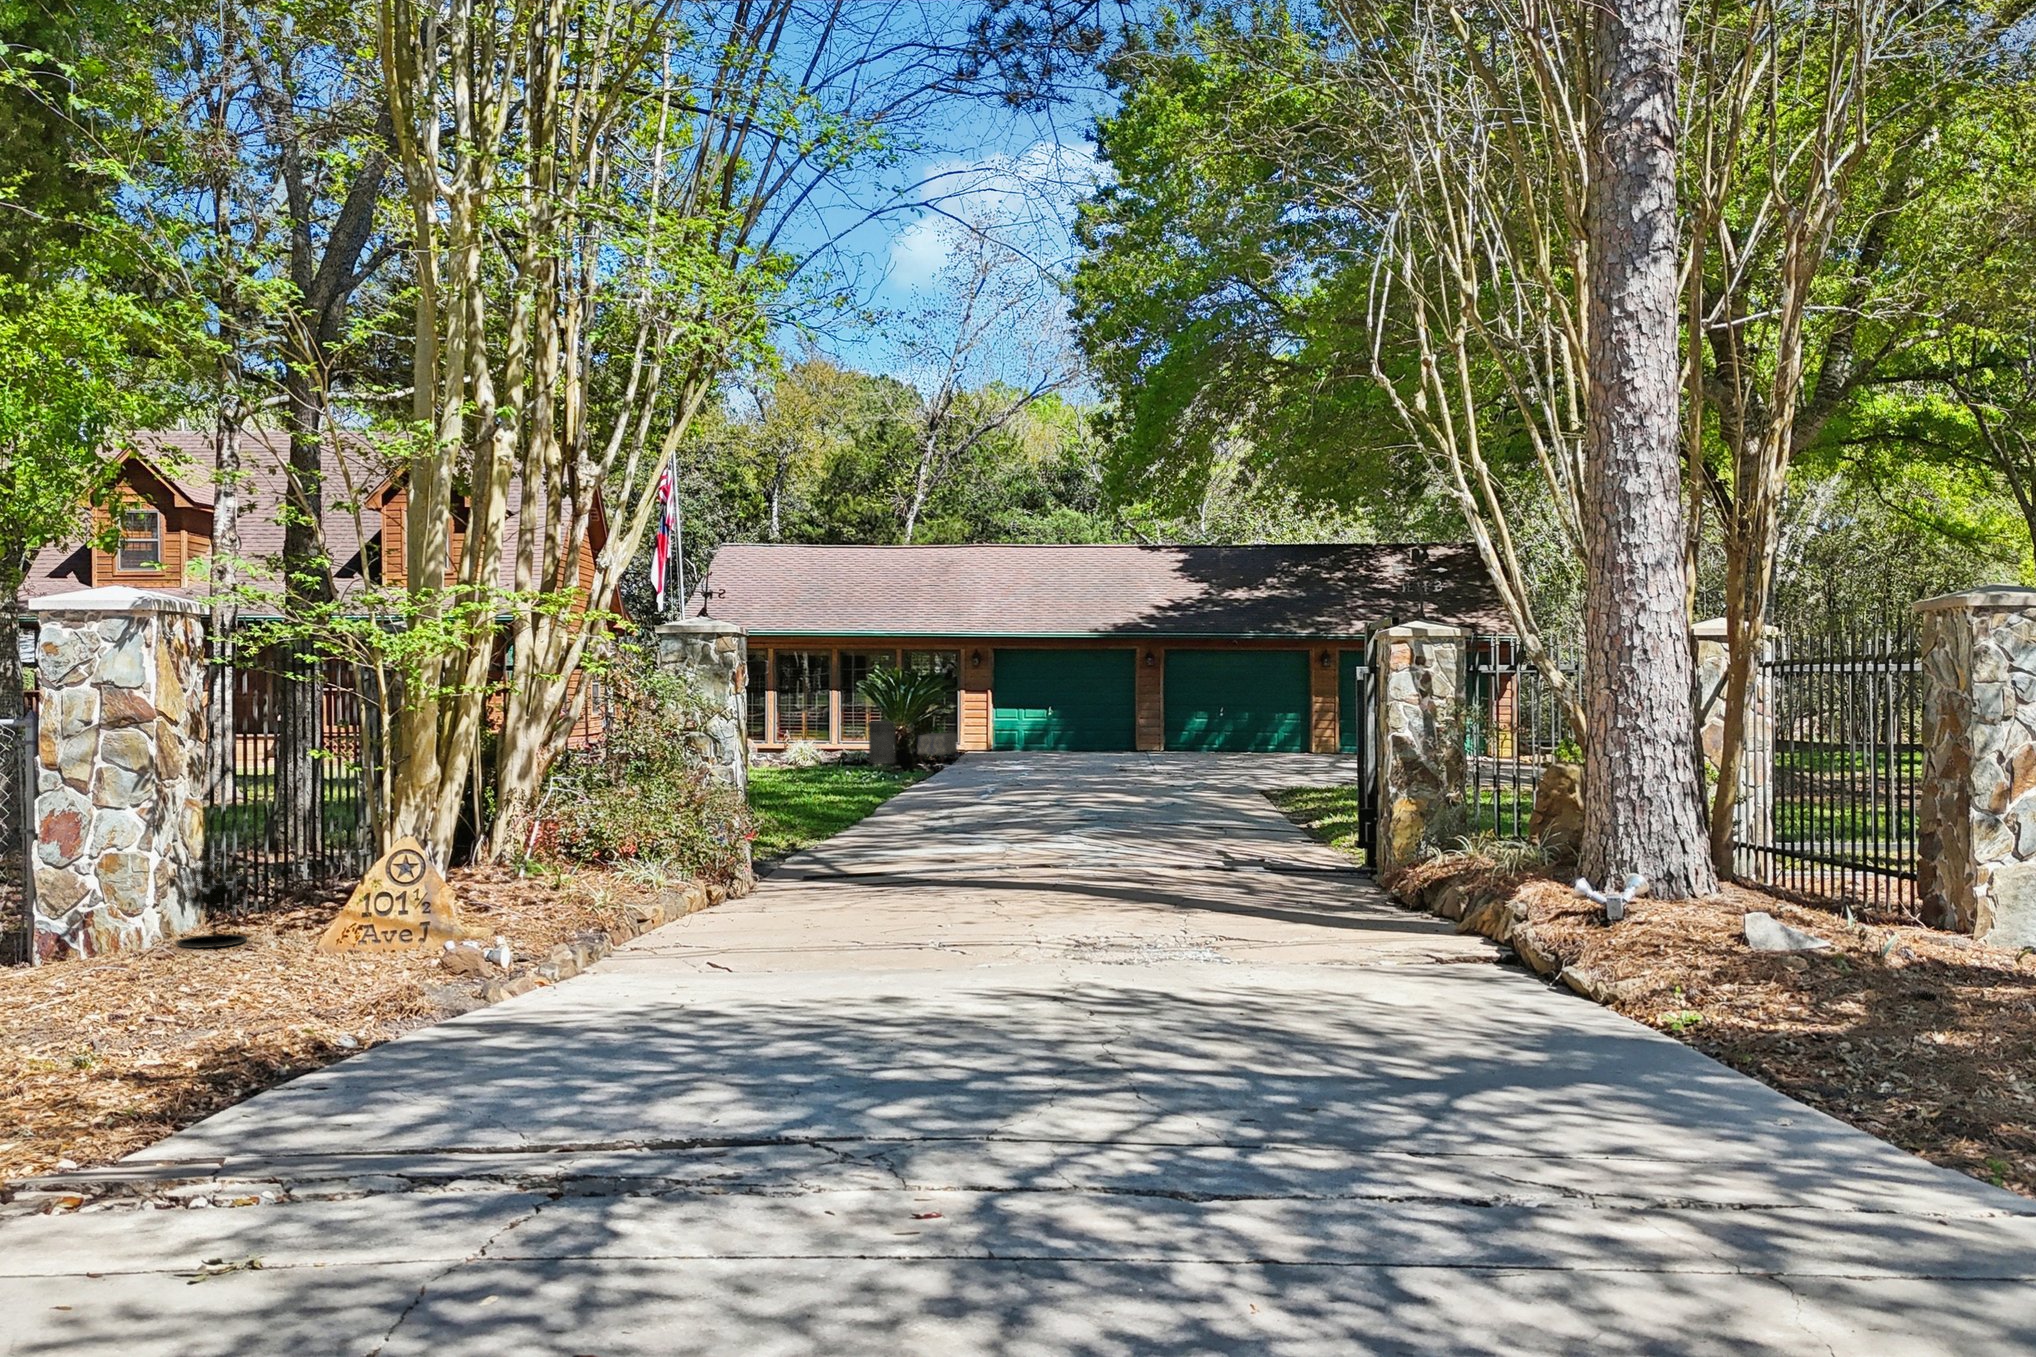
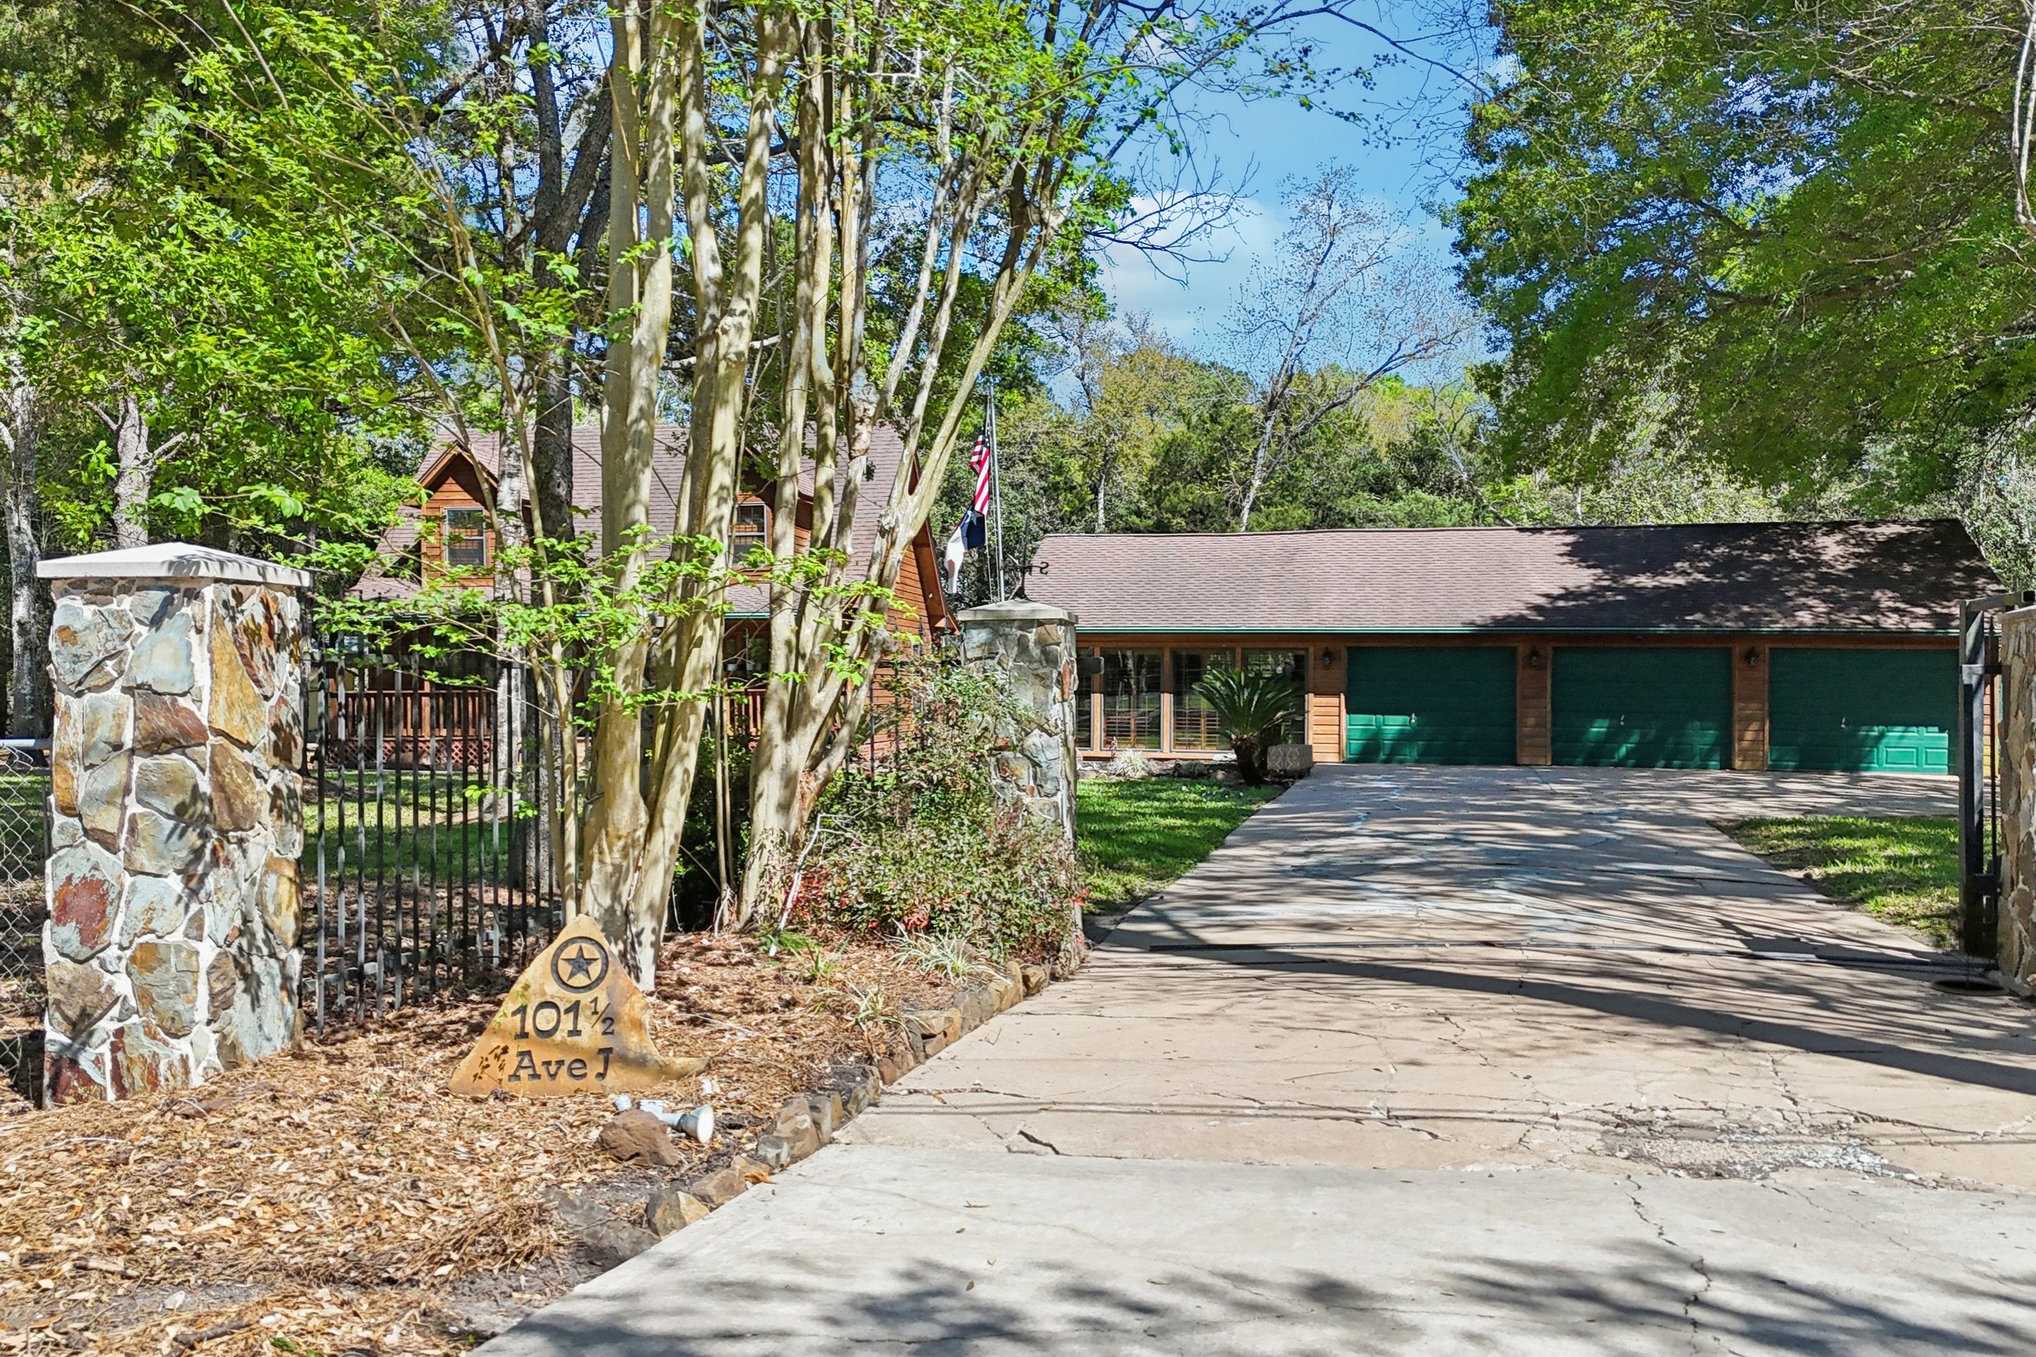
trash can: present [869,720,896,764] -> none [1207,728,1244,779]
potted tree: present [177,836,251,948] -> present [1923,871,2010,996]

